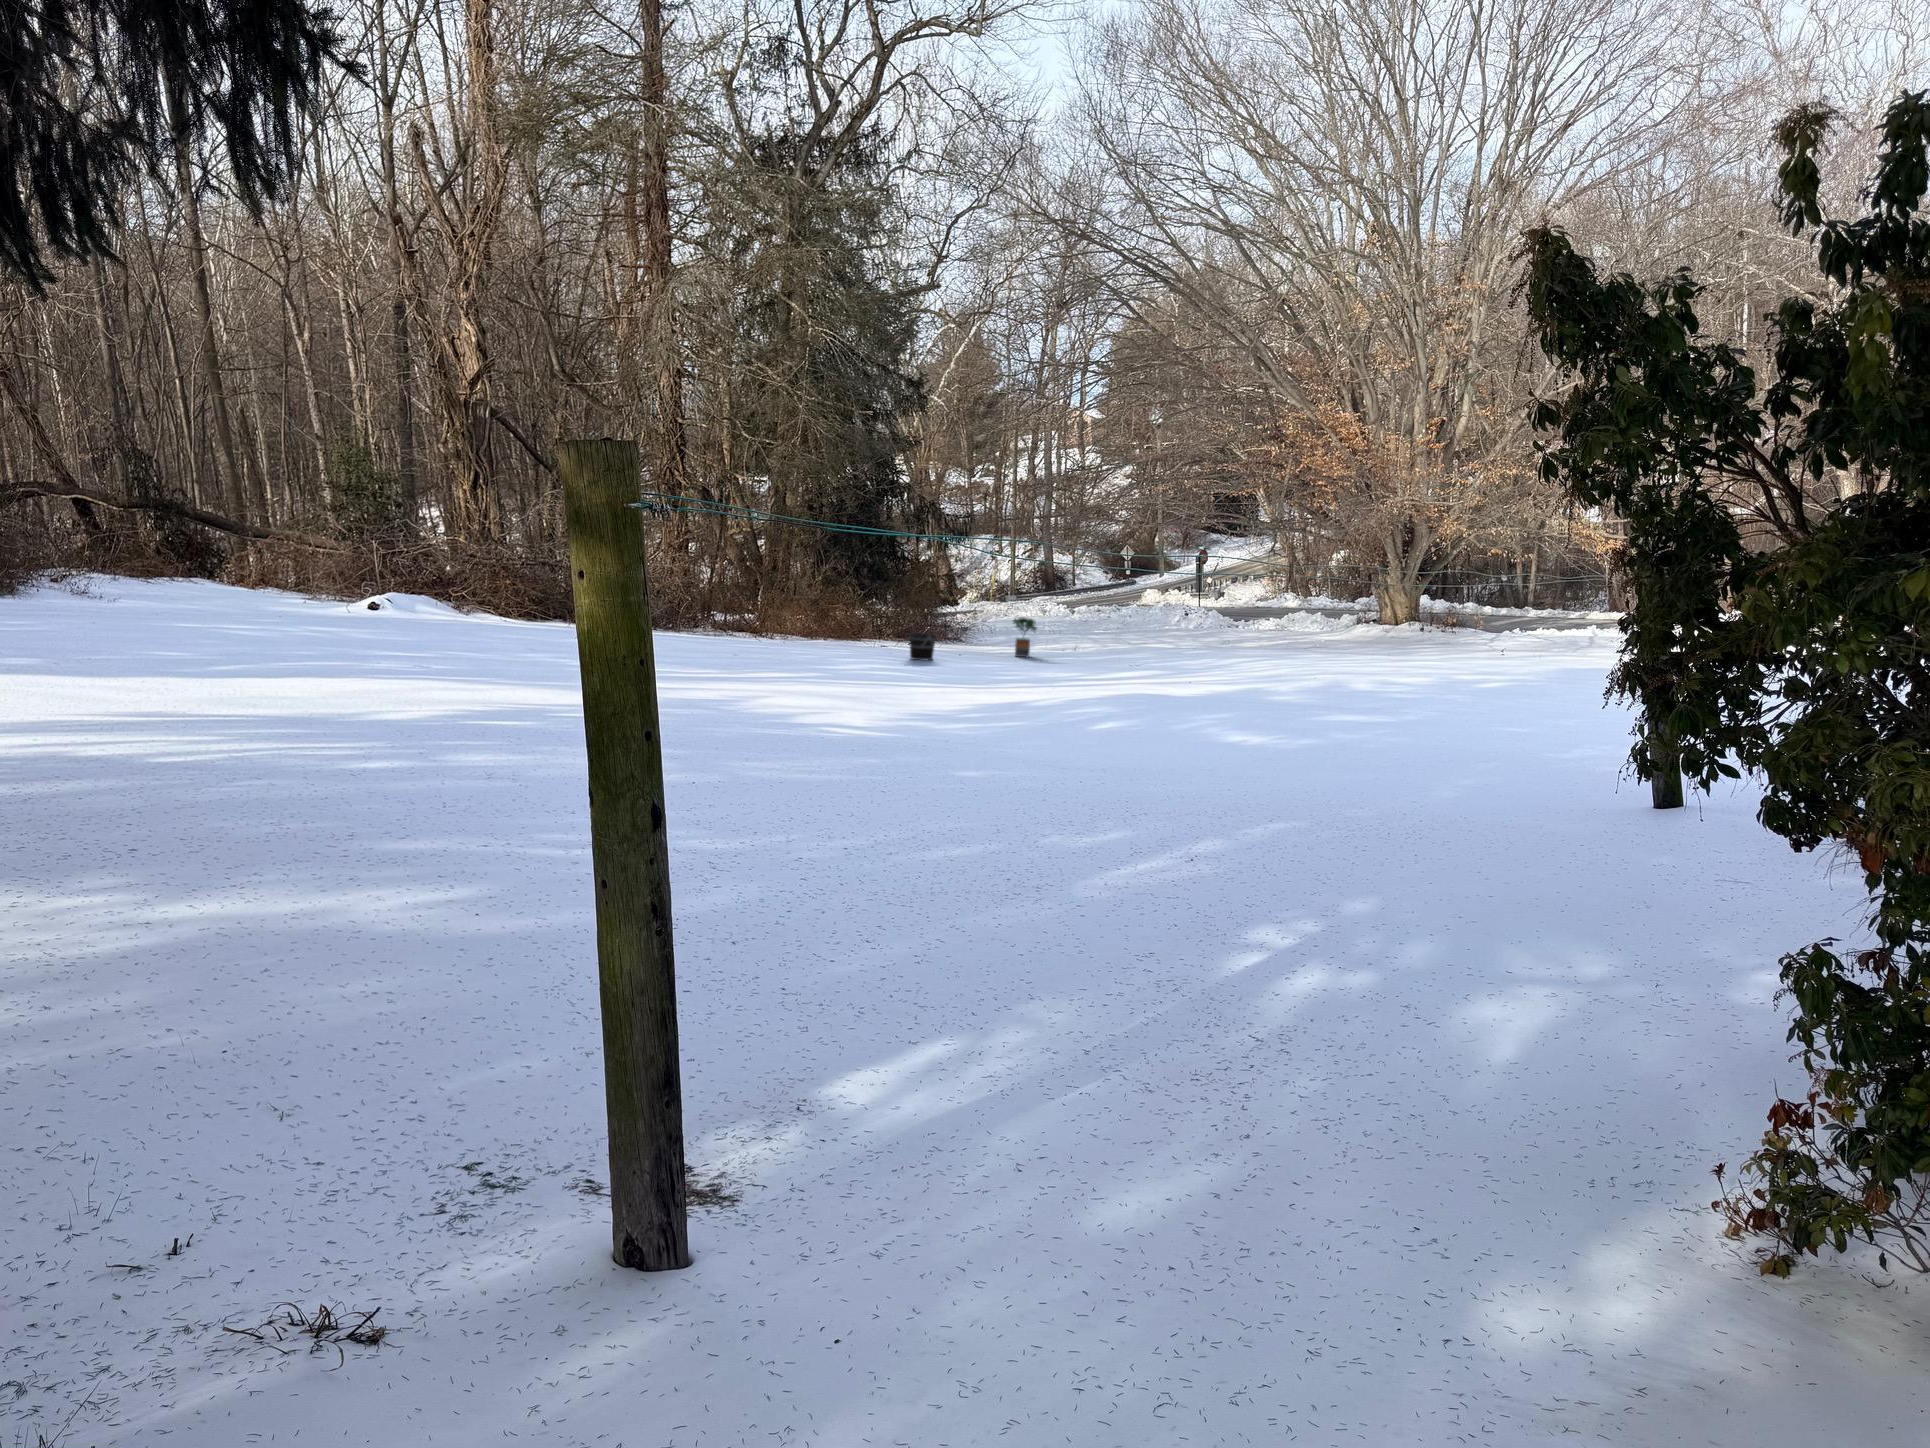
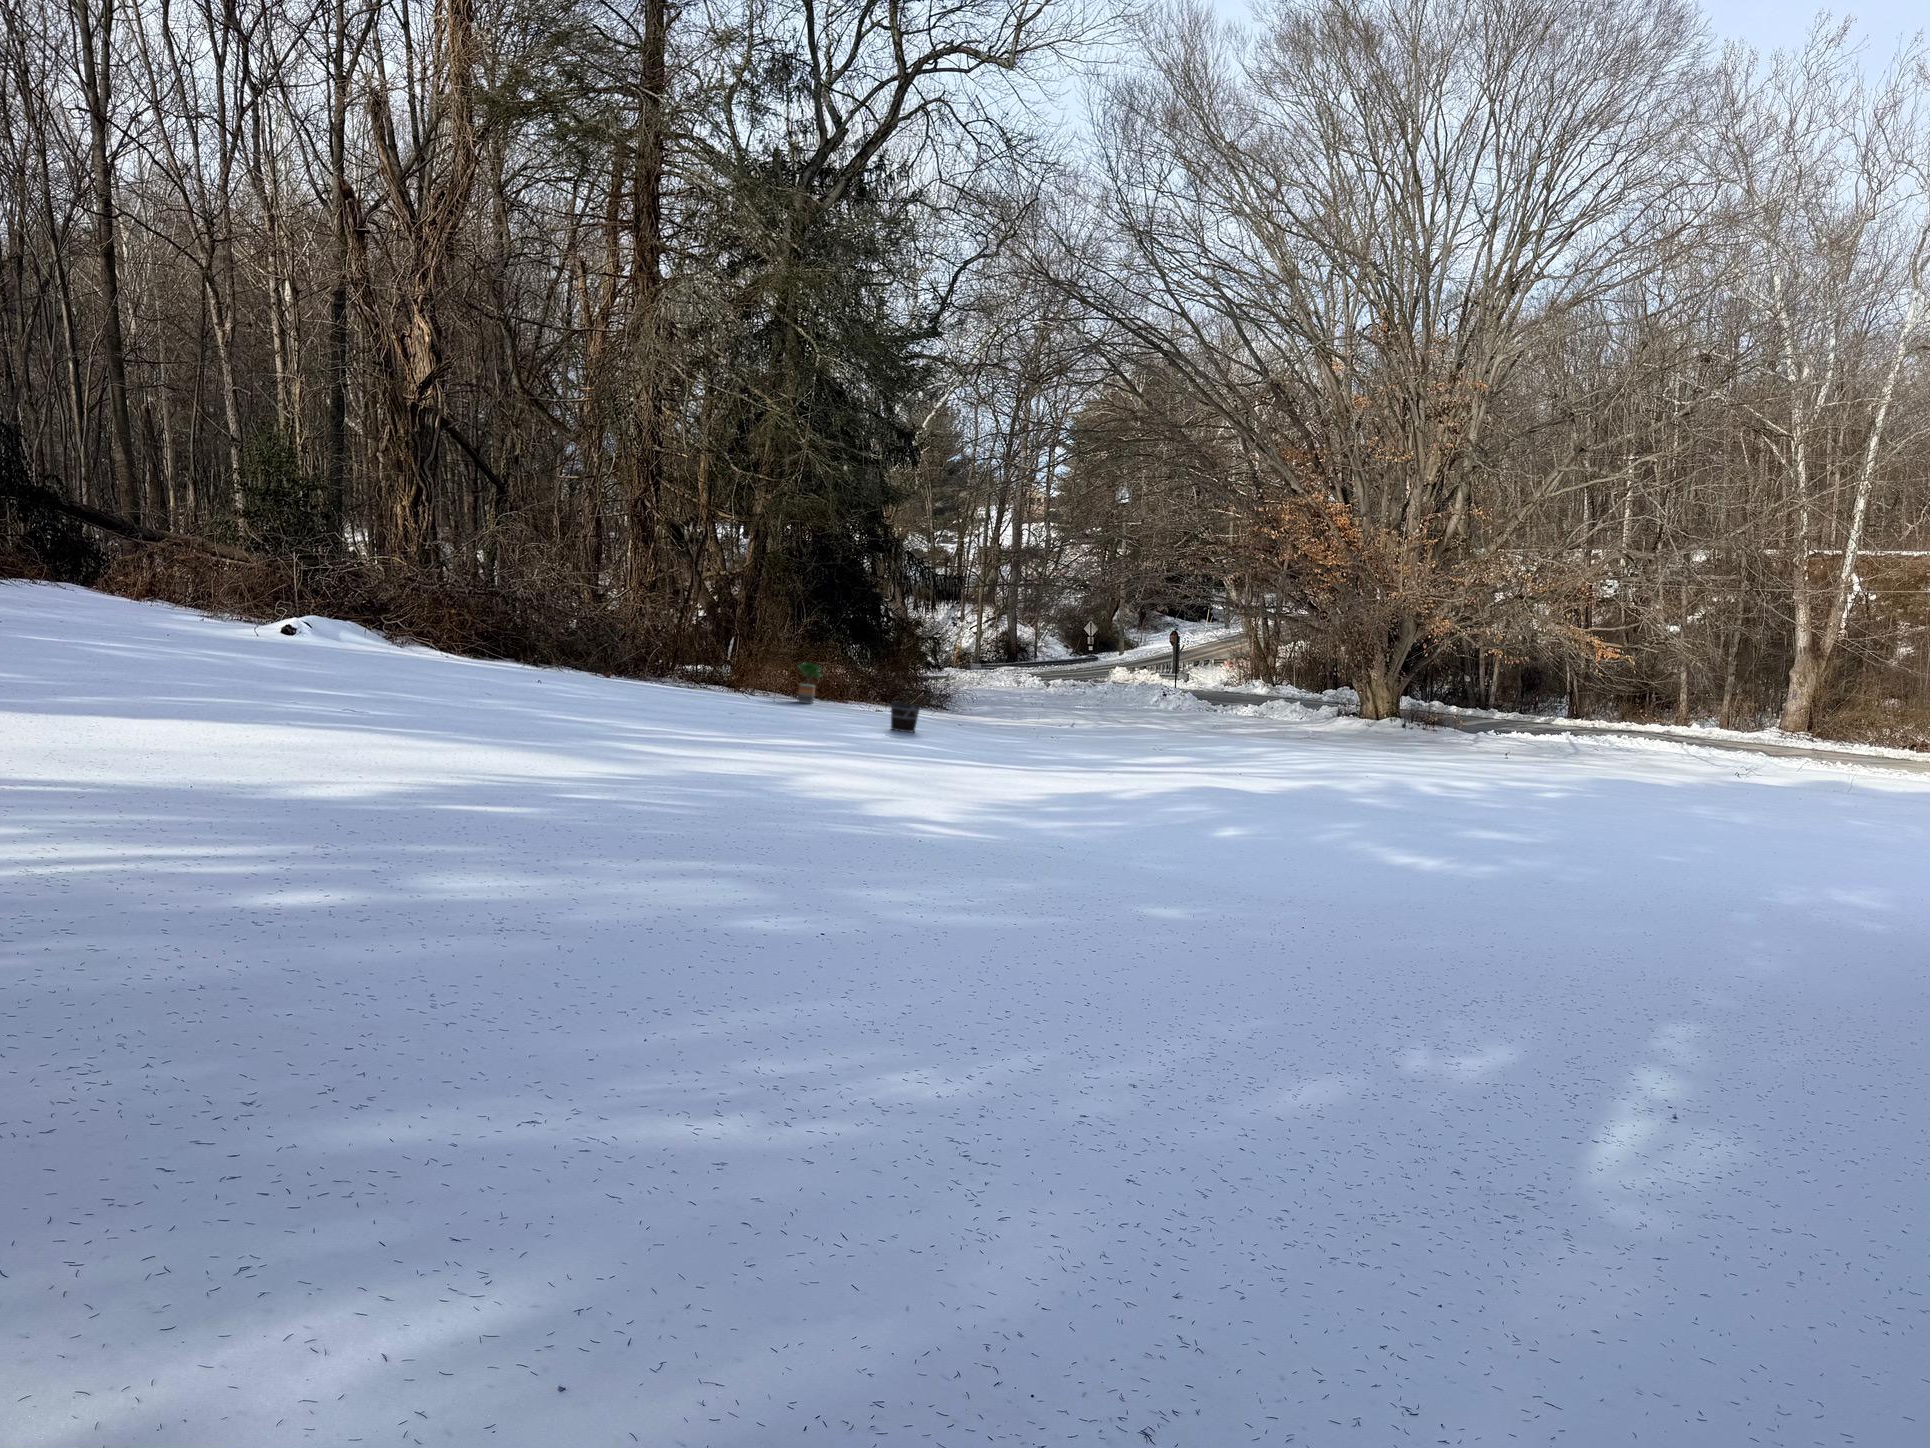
potted tree: present [1013,618,1037,657] -> present [798,663,821,704]

